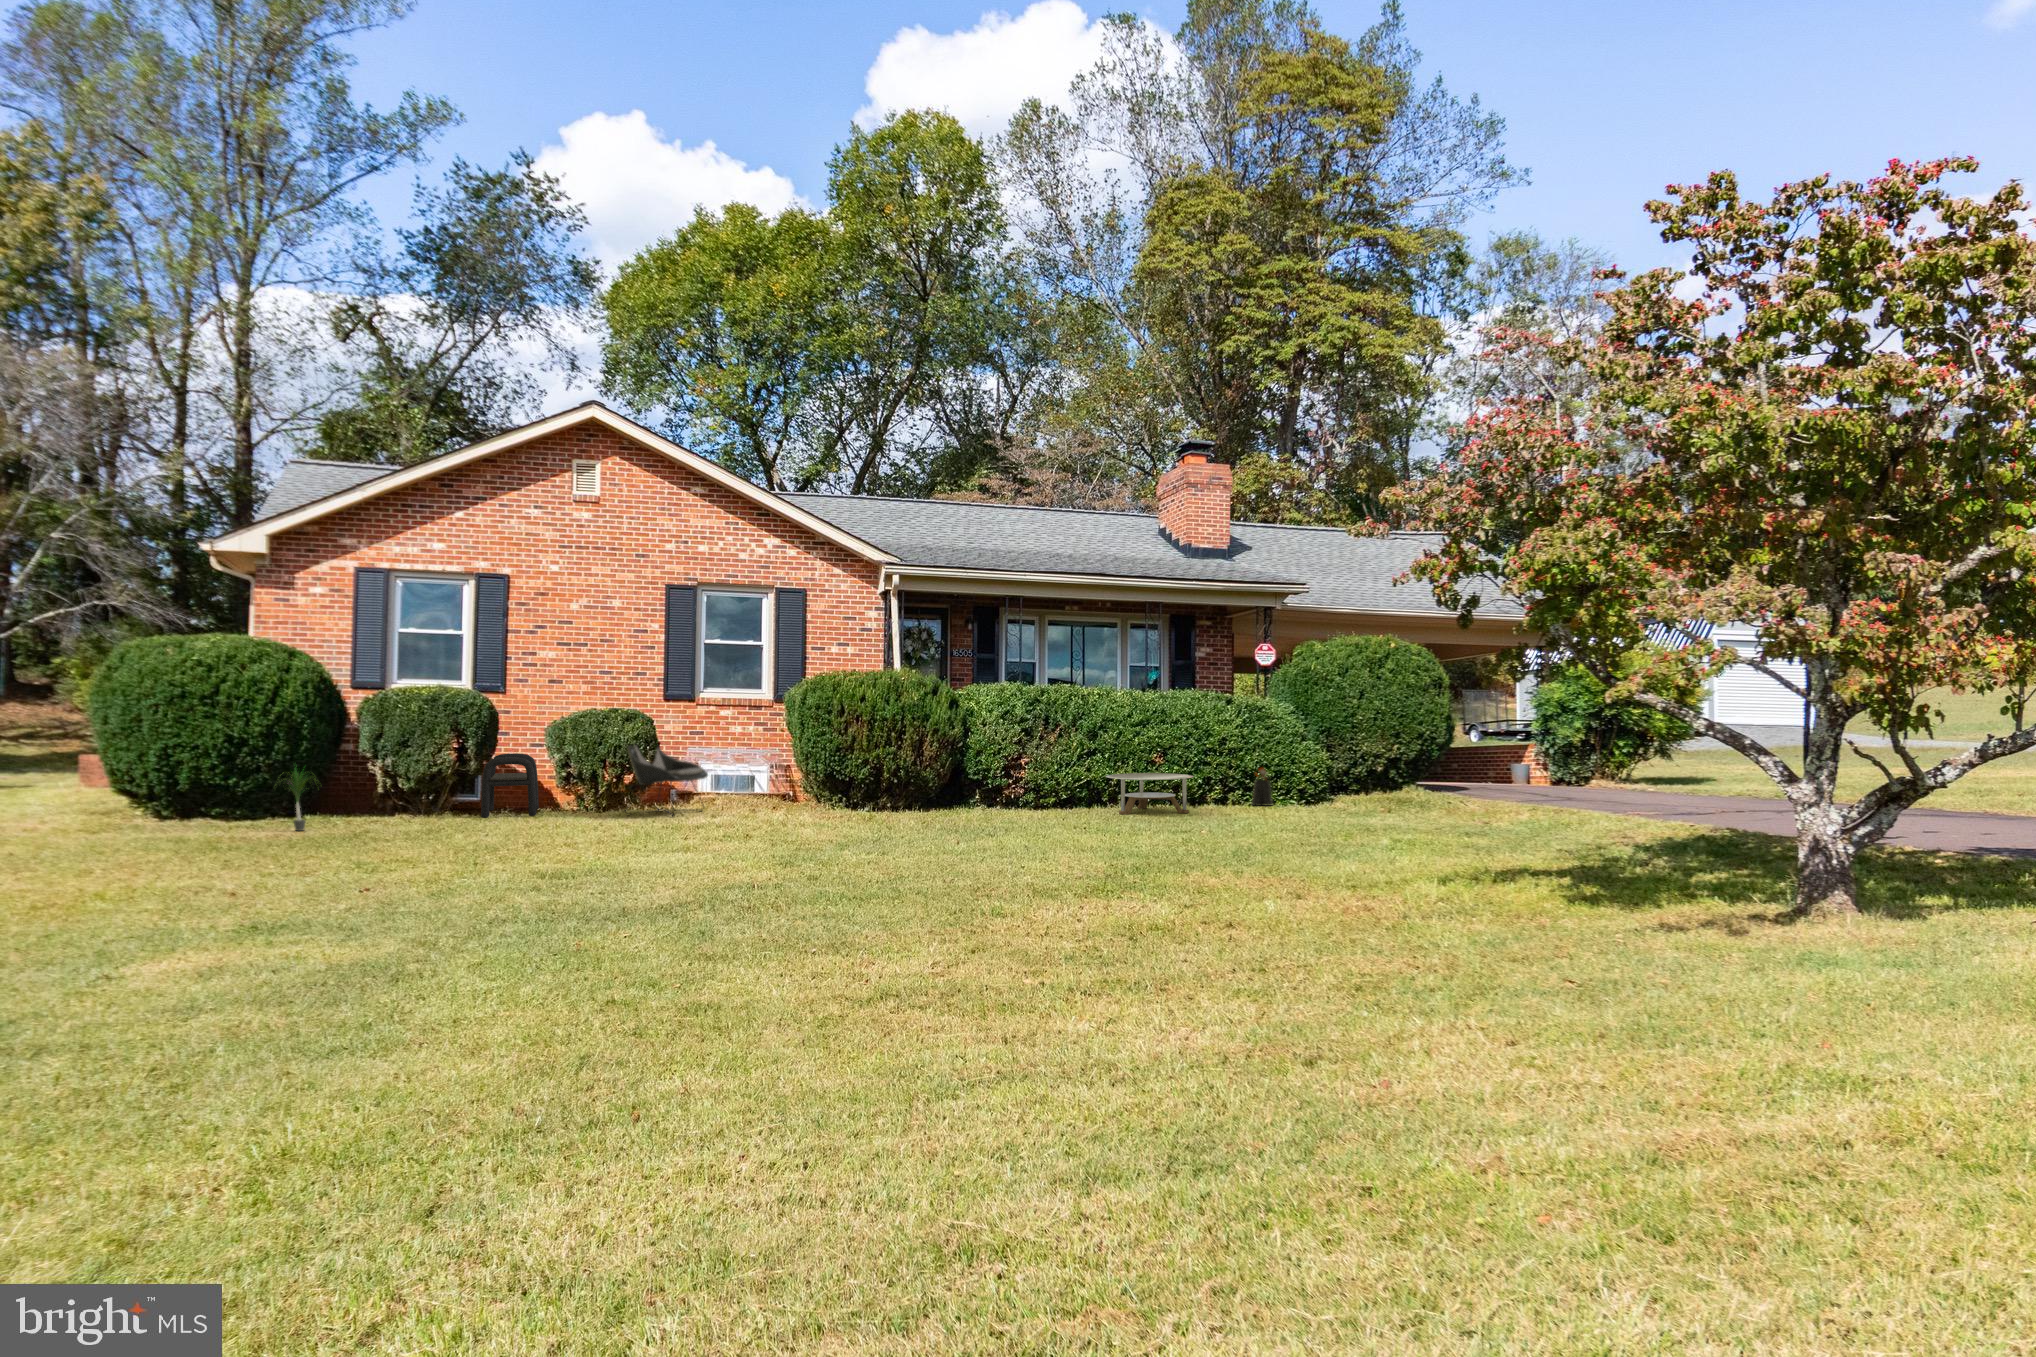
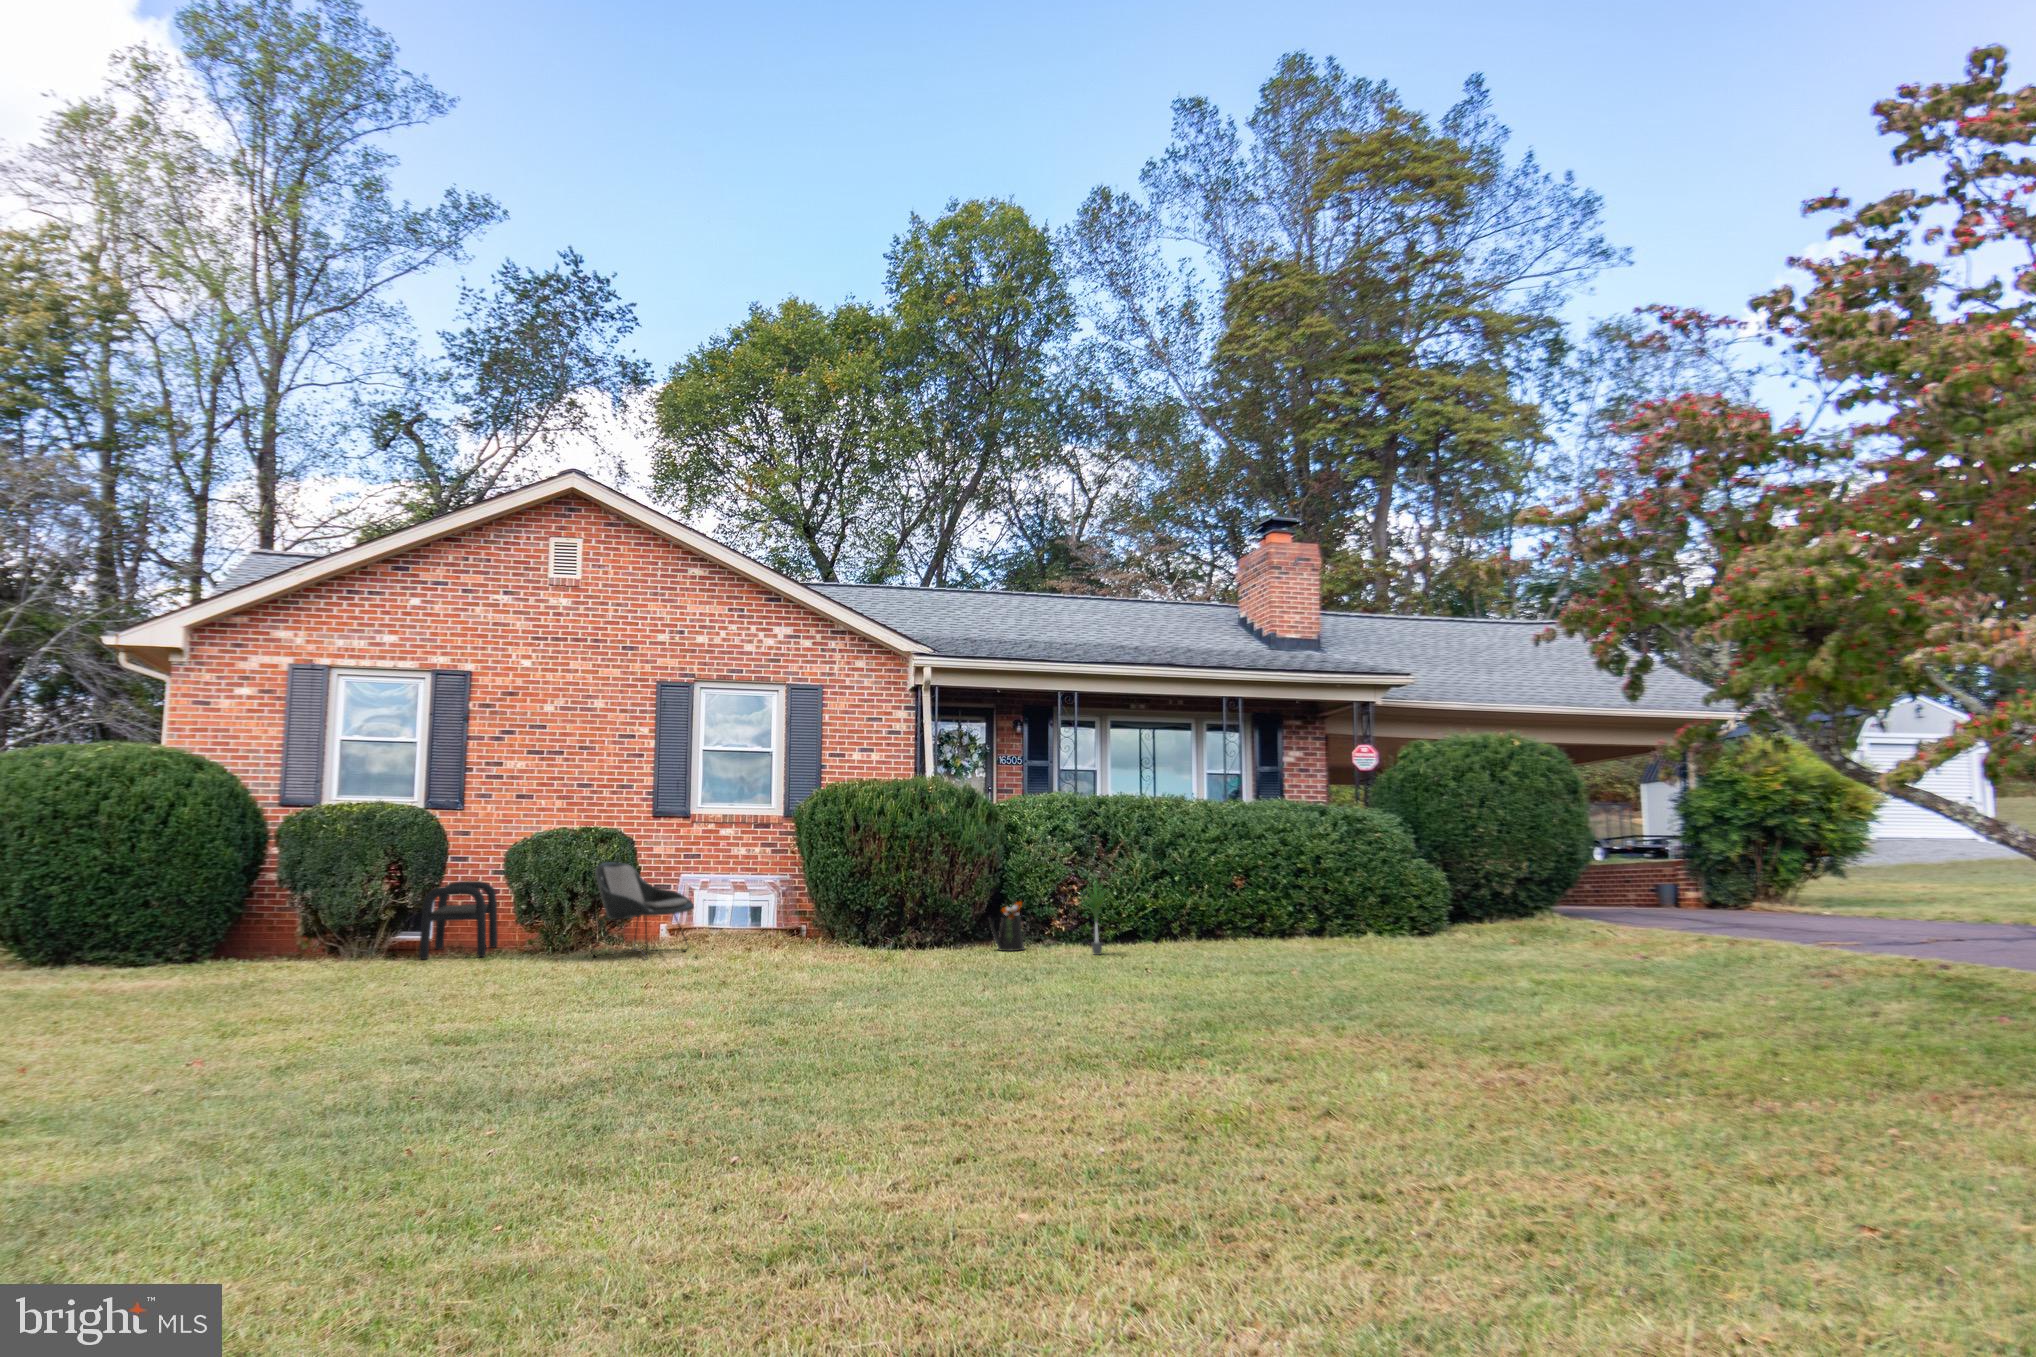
watering can: present [1252,767,1273,806] -> present [989,902,1024,951]
potted plant: present [288,768,308,831] -> present [1084,888,1108,955]
round table: present [1106,773,1193,814] -> none [1177,904,1287,957]

